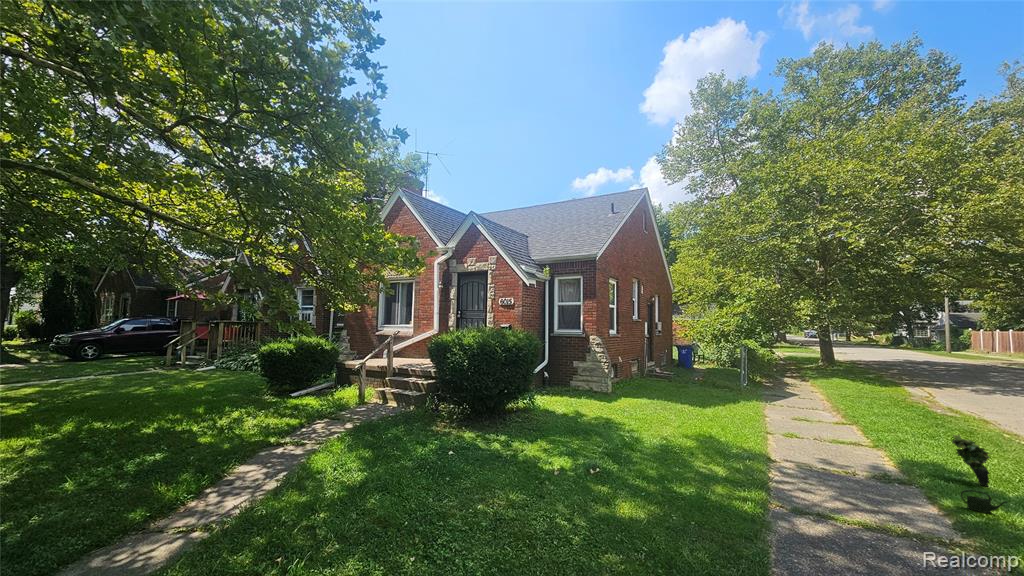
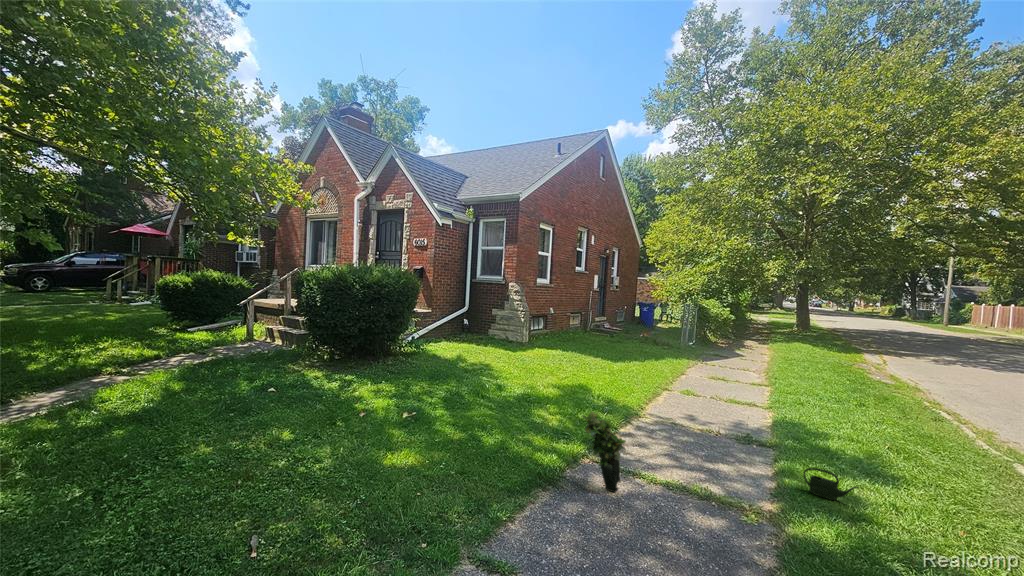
potted plant: present [952,434,990,487] -> present [582,412,625,492]

